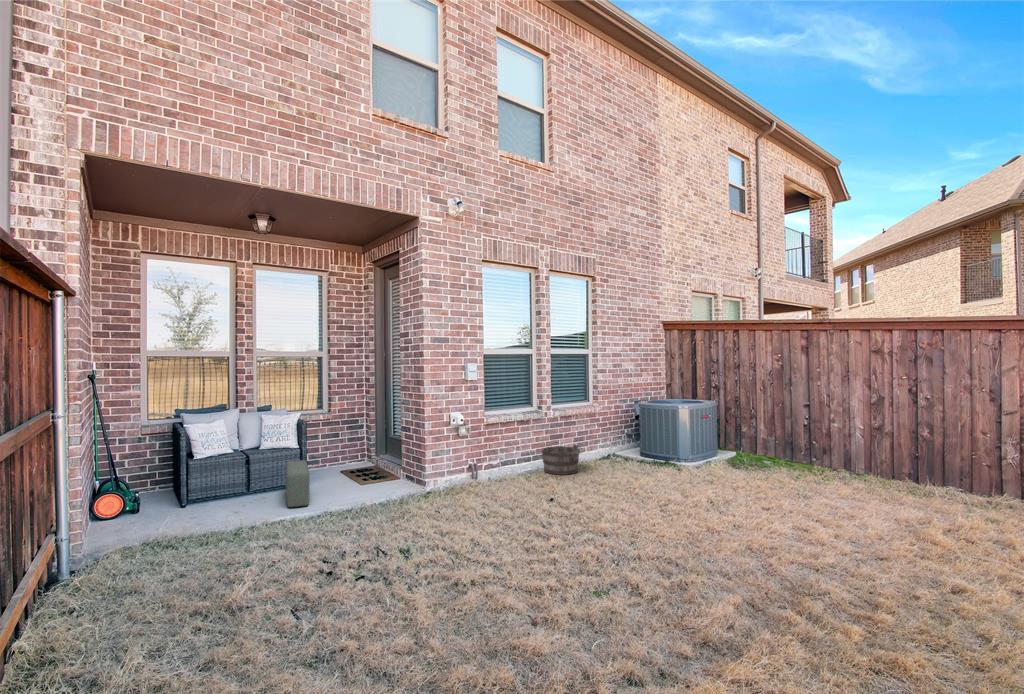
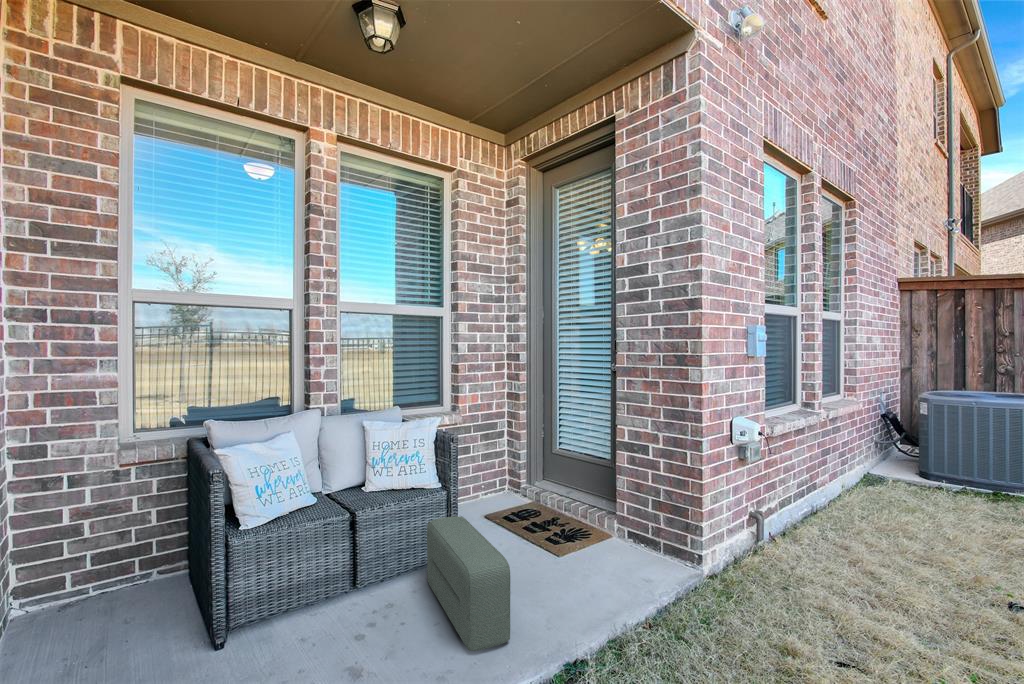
bucket: present [541,444,581,475] -> none [820,468,910,525]

